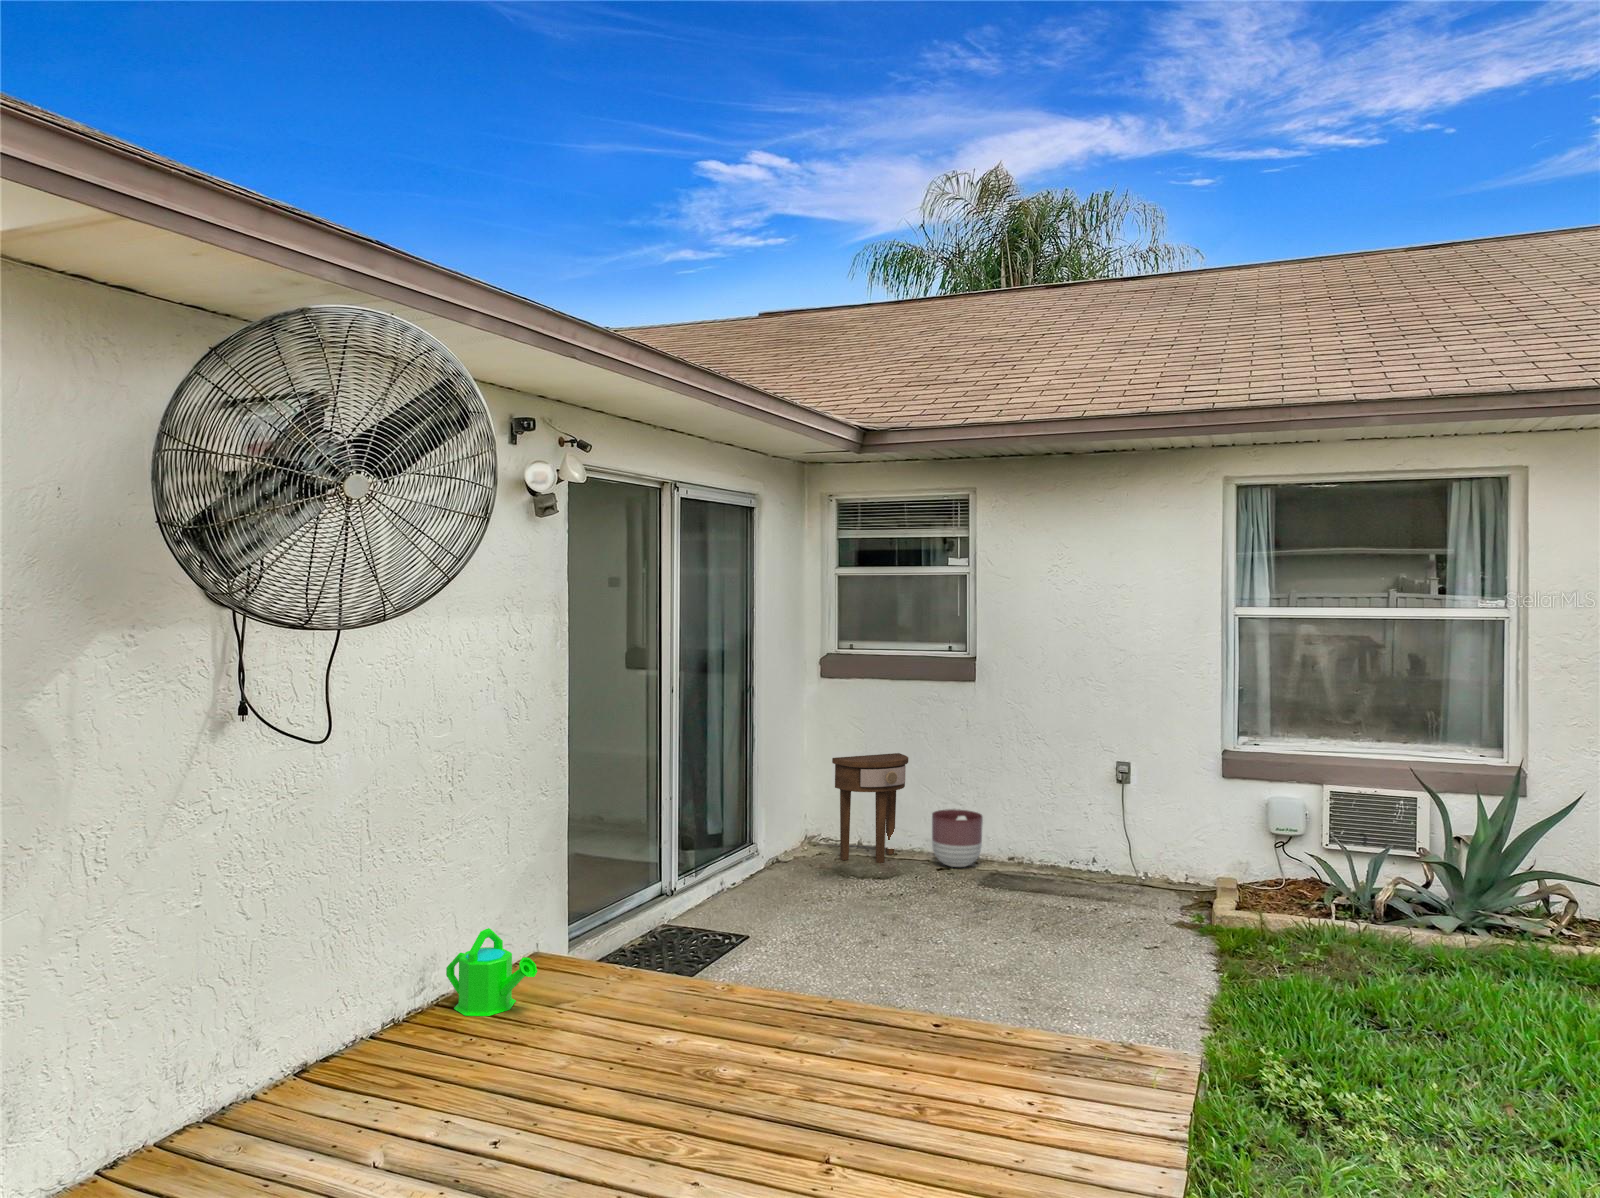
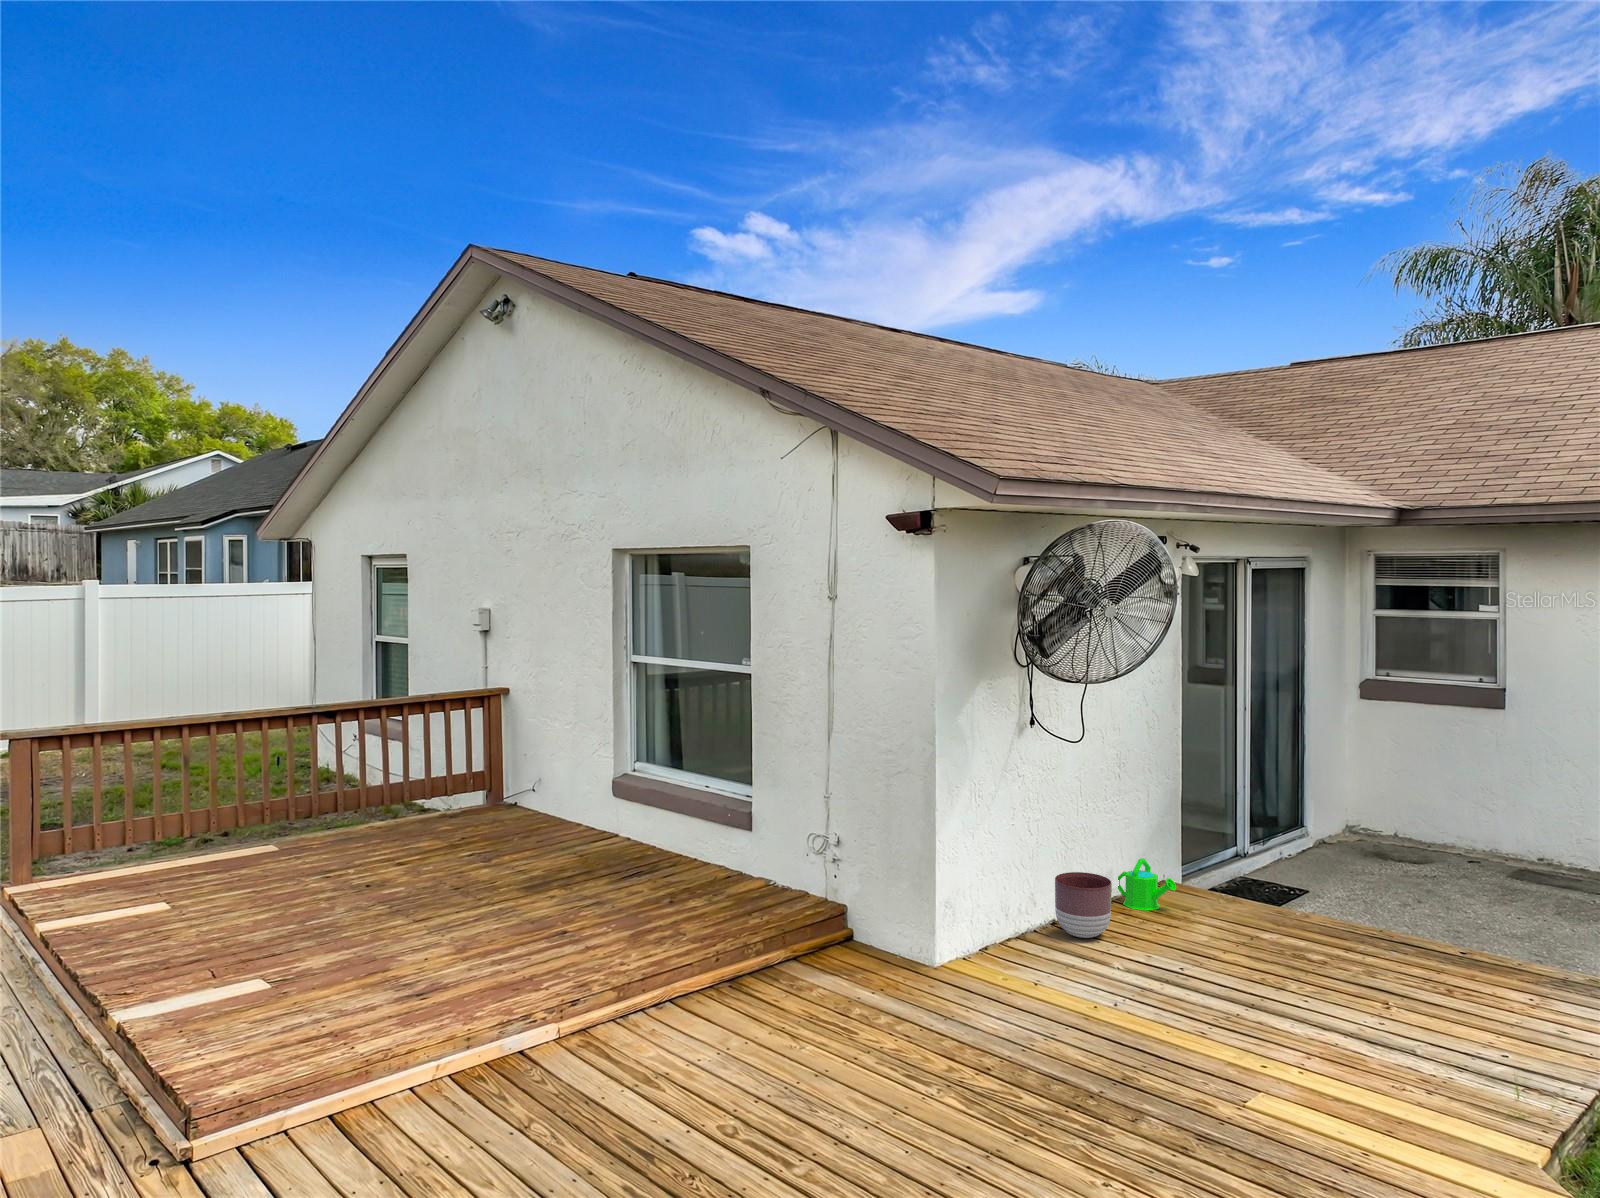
side table: present [832,753,908,863] -> none [1371,764,1442,851]
planter: present [932,809,983,867] -> present [1055,872,1112,938]

